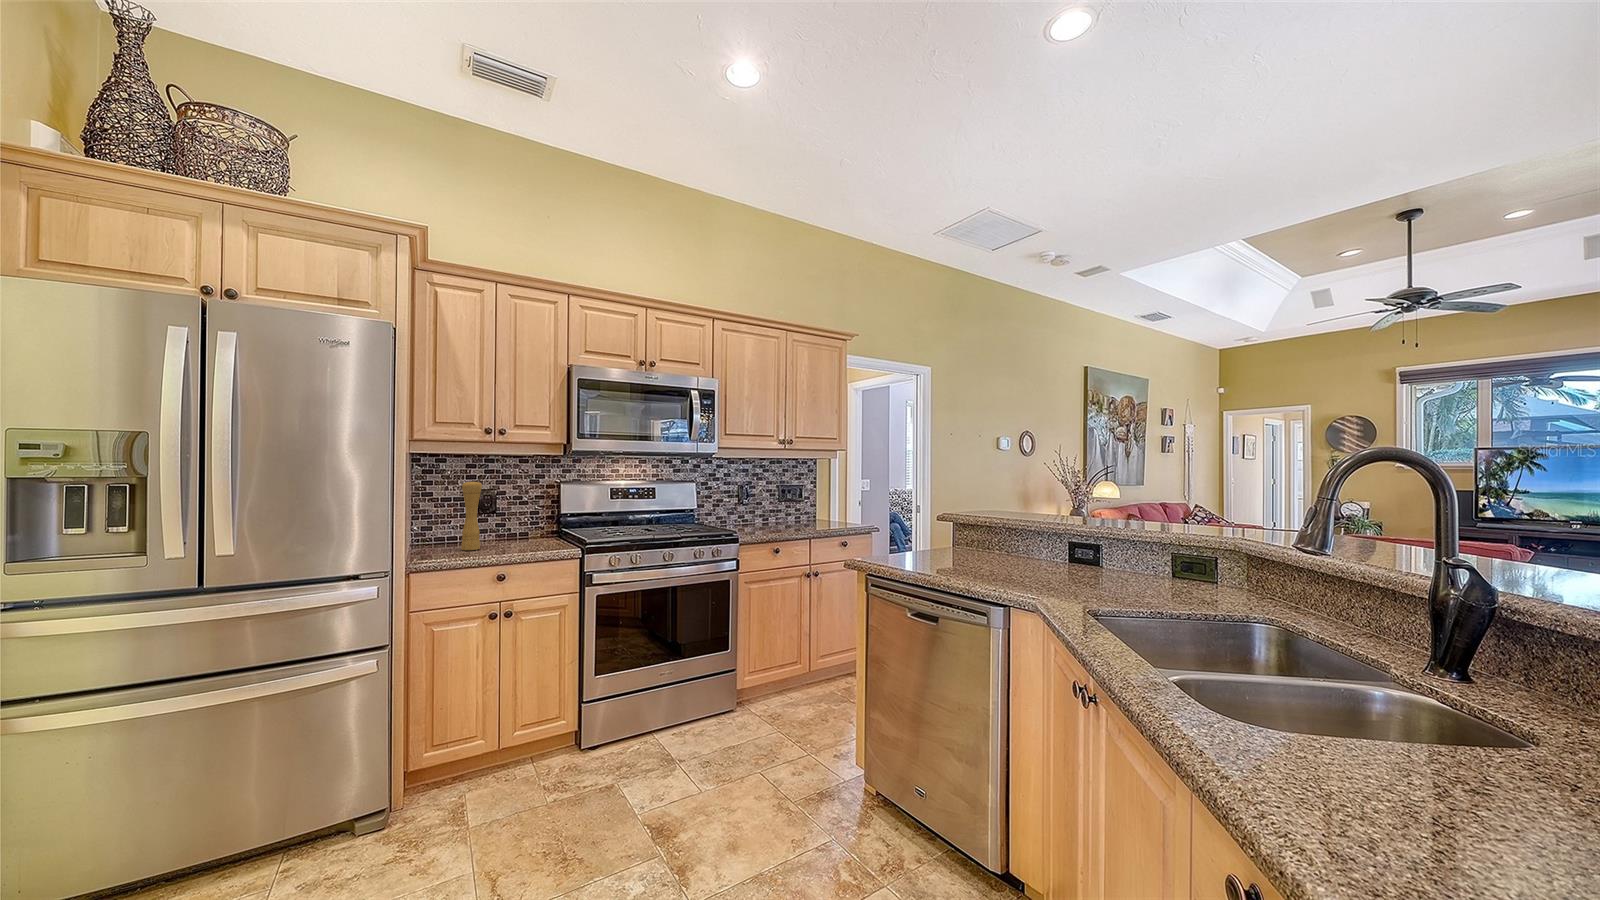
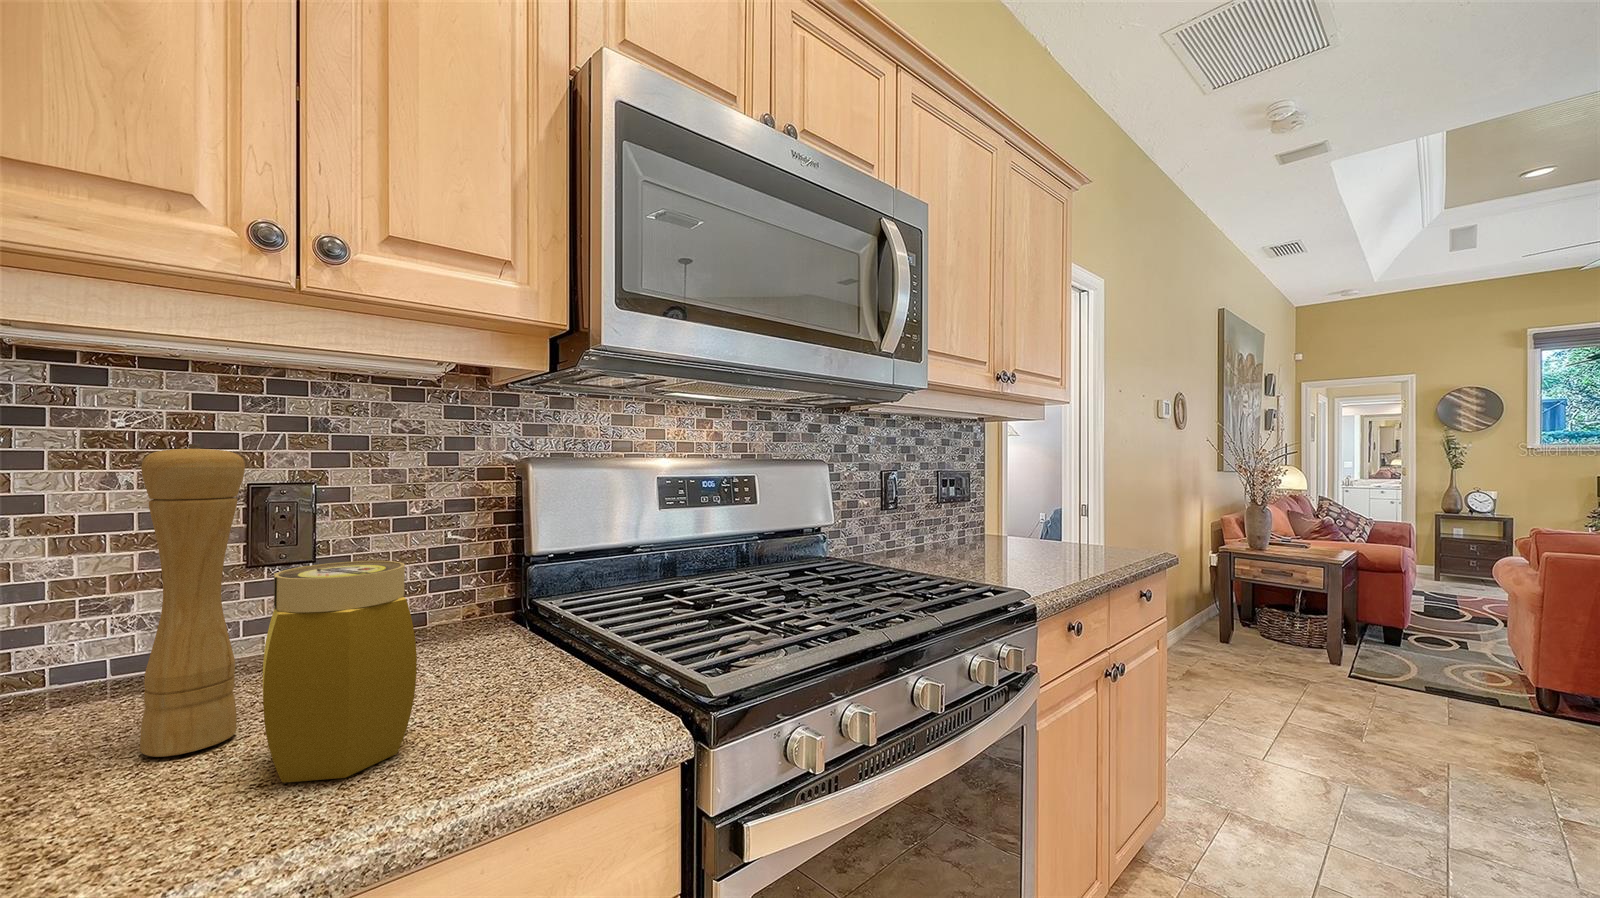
jar: none [486,509,518,553] -> present [263,561,417,783]

